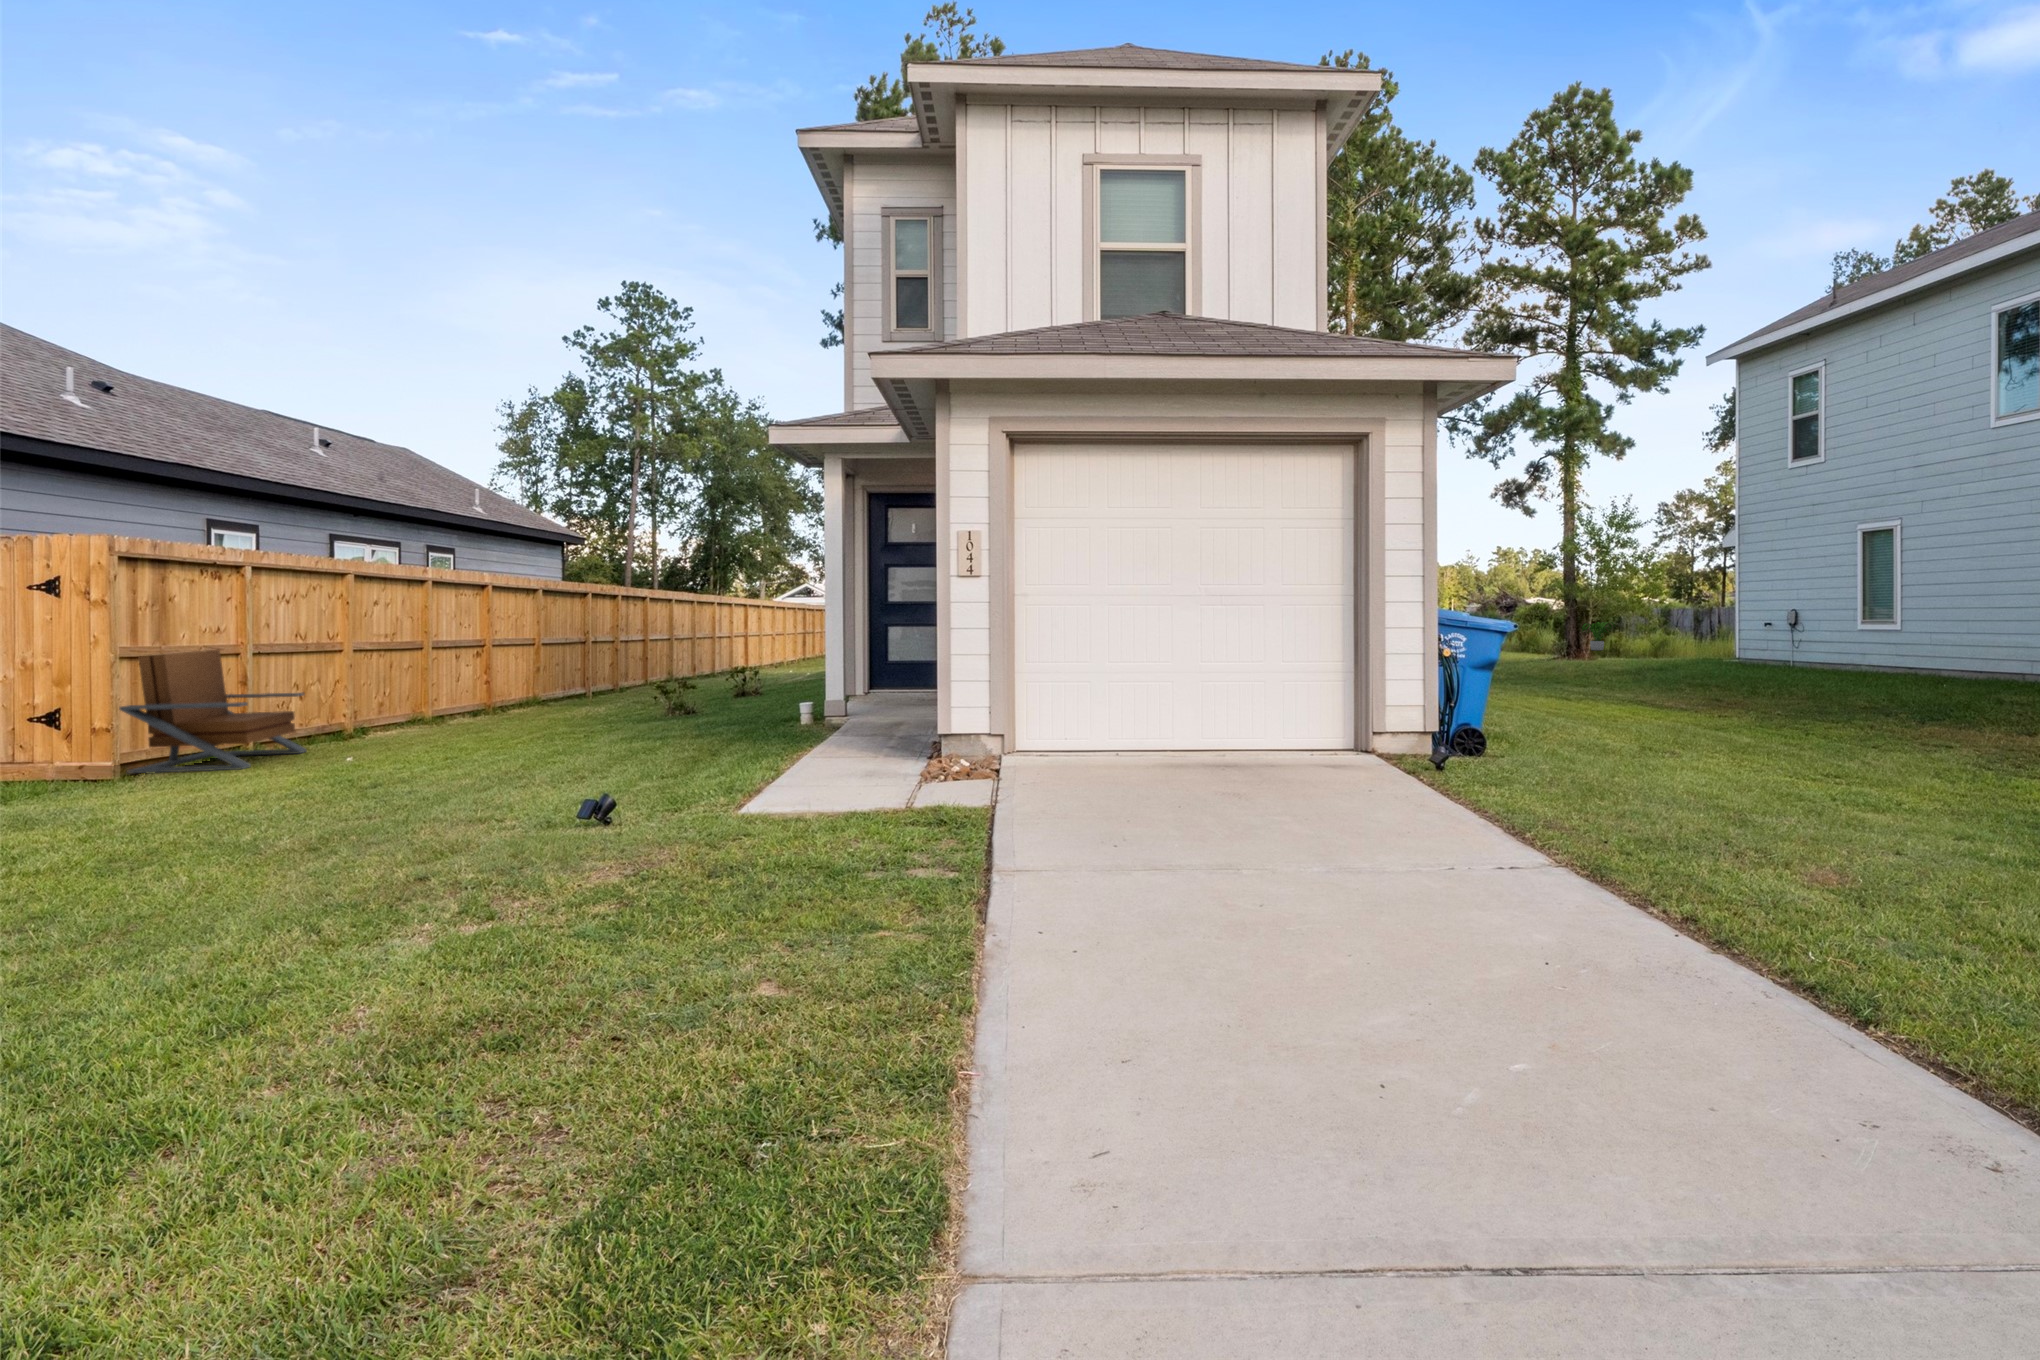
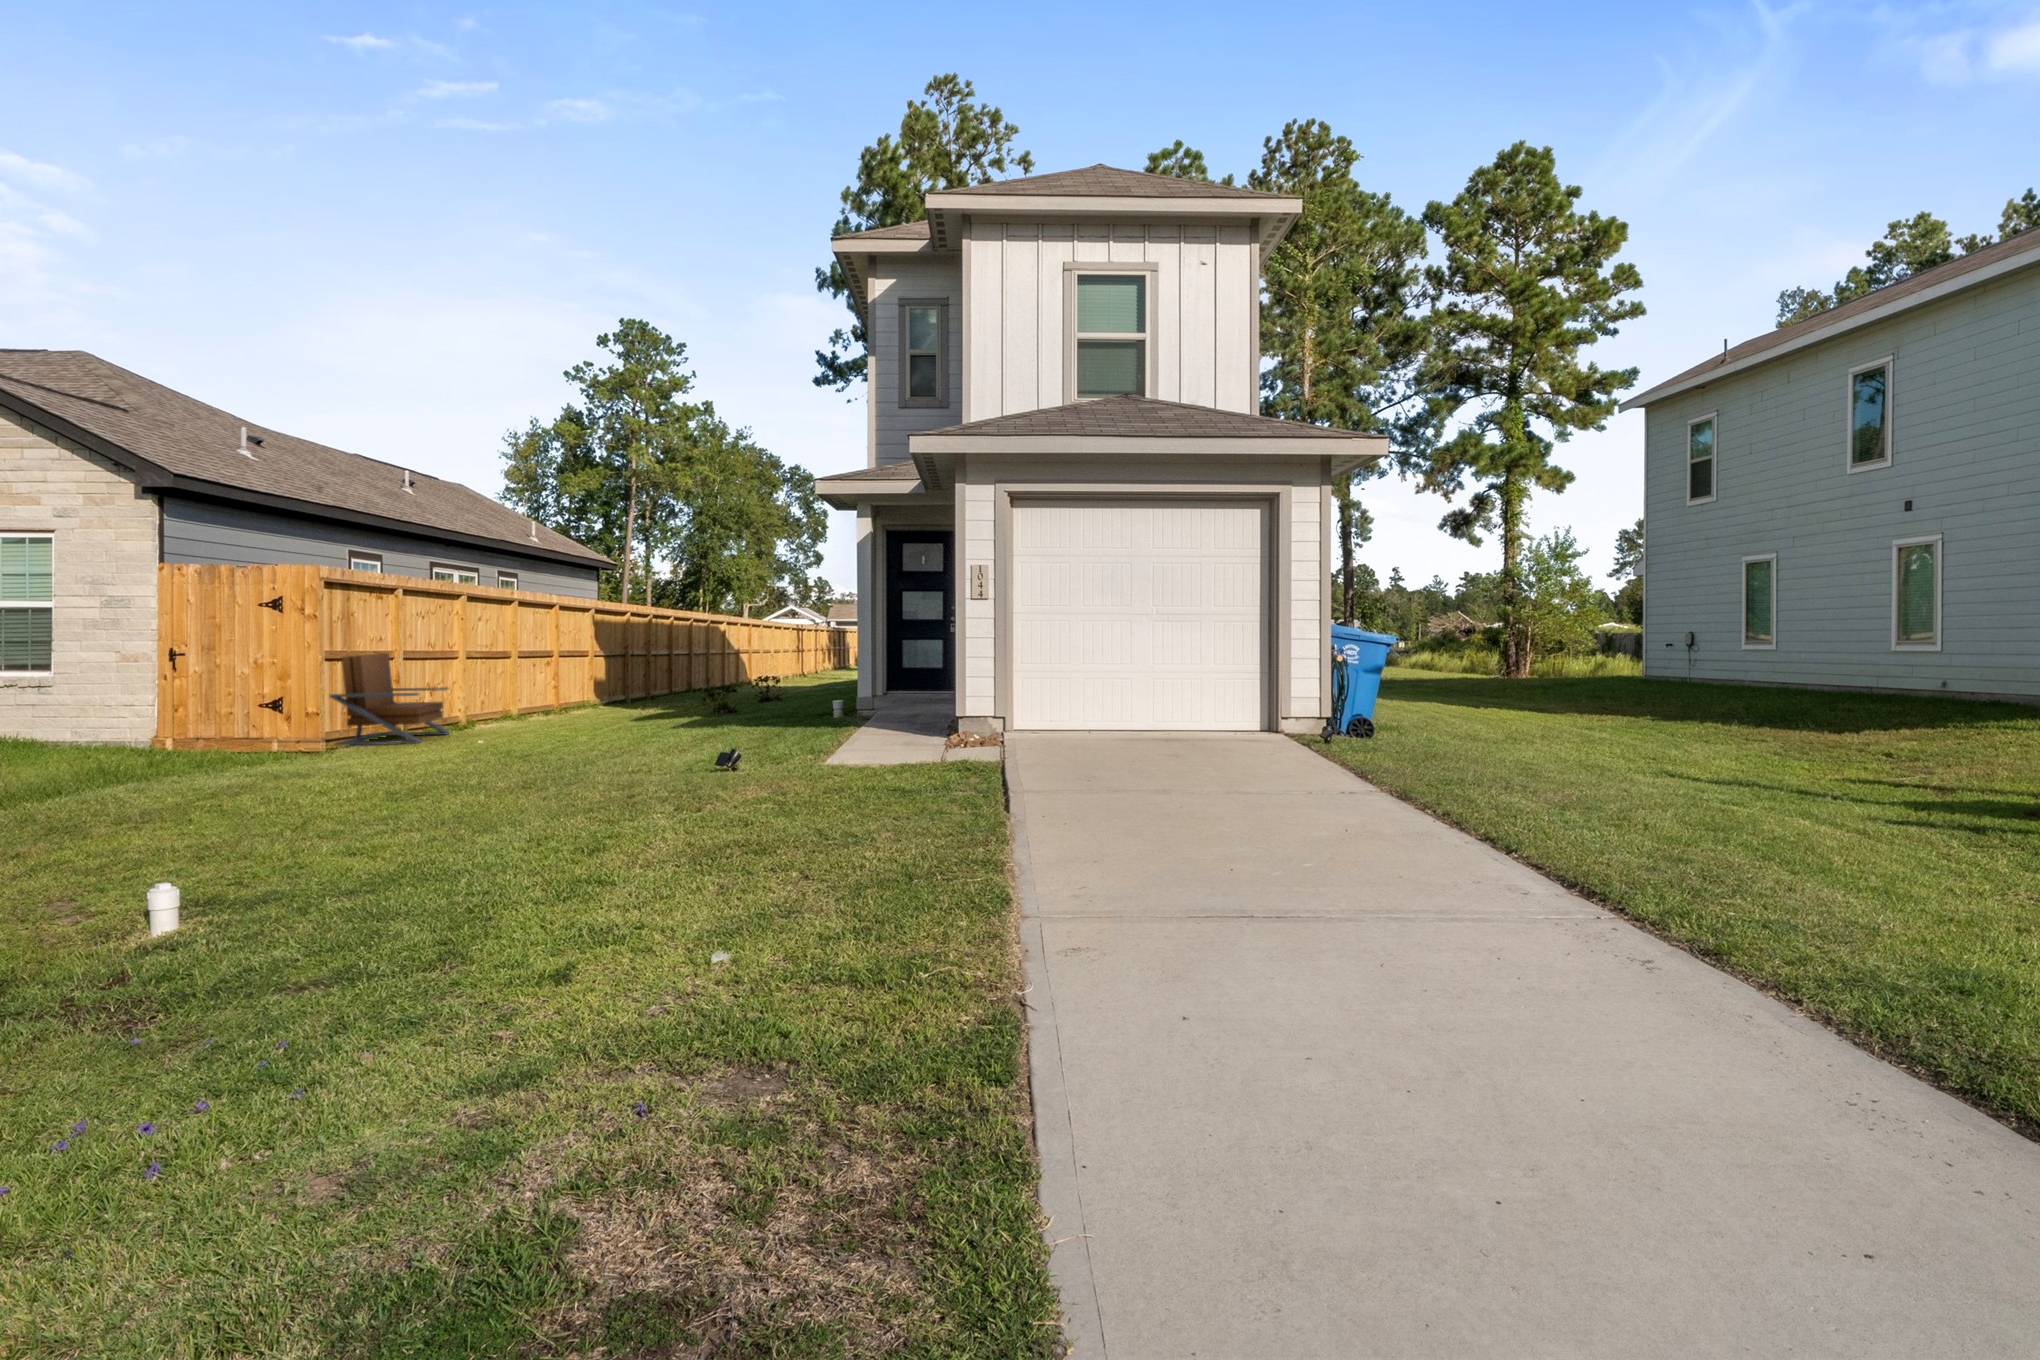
potted plant: present [1582,622,1615,650] -> none [1520,643,1551,670]

